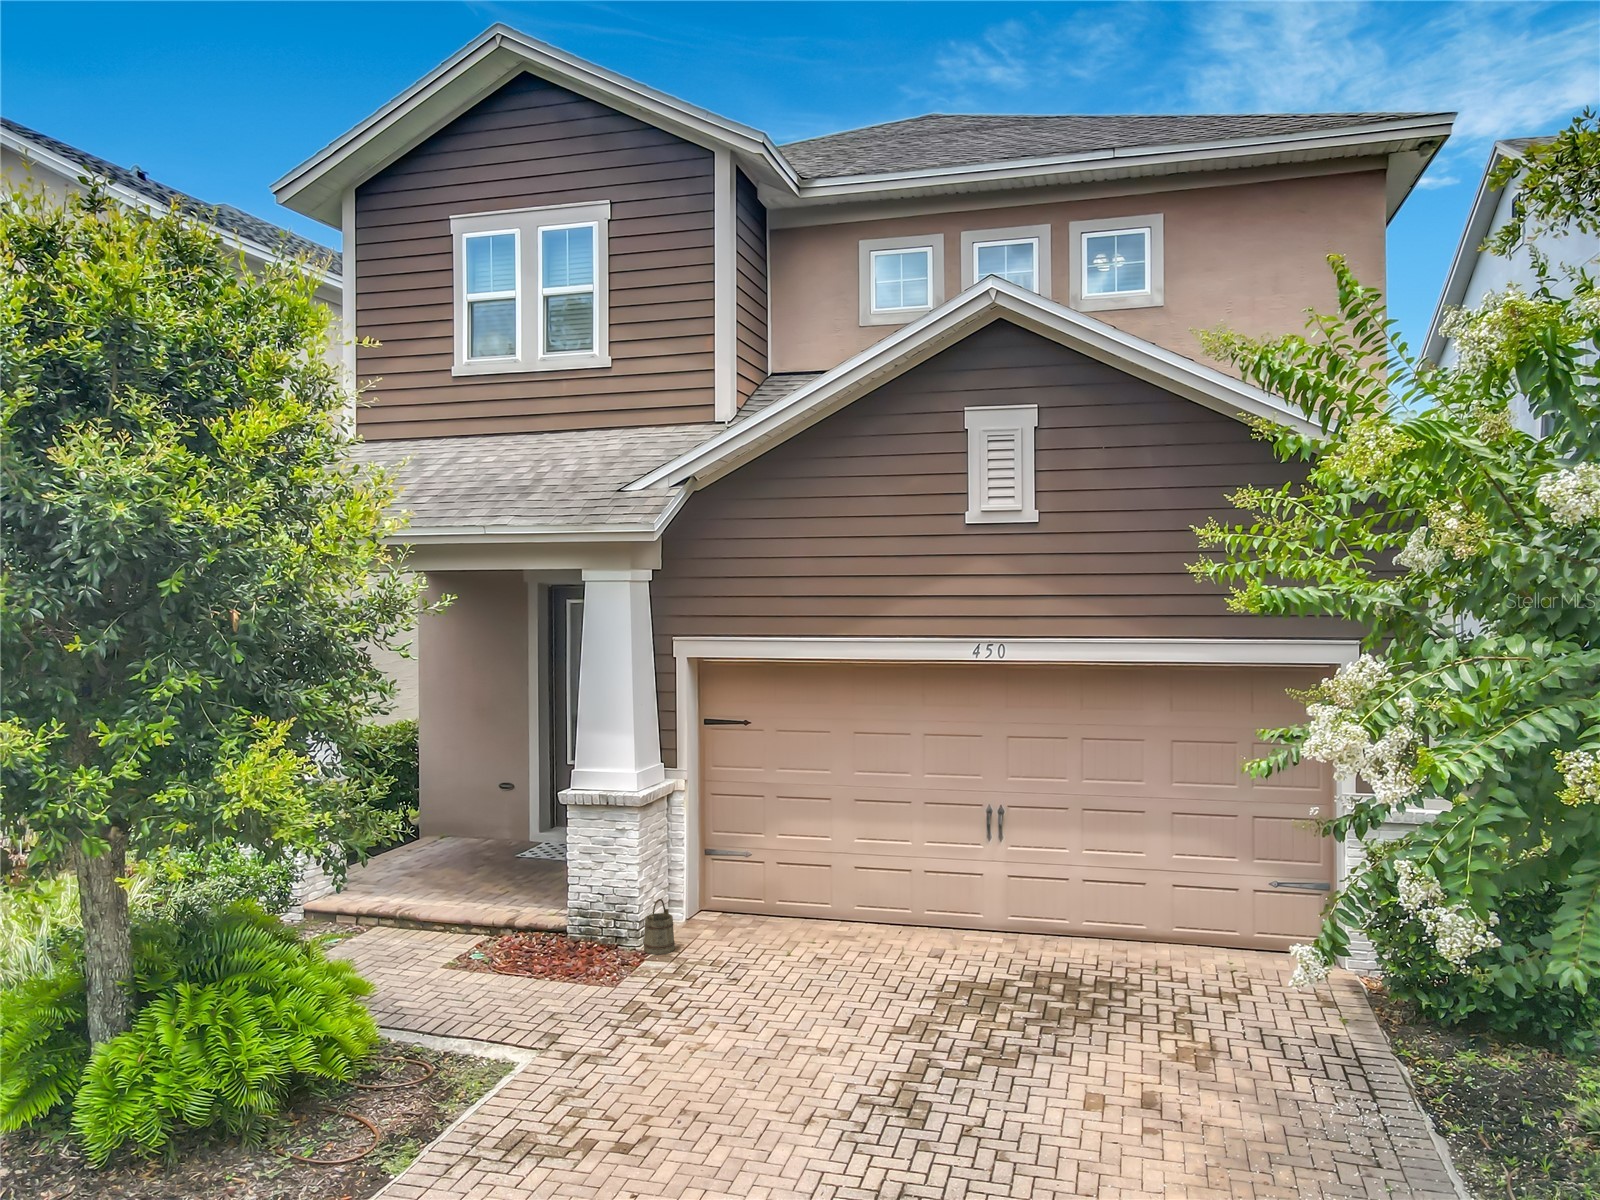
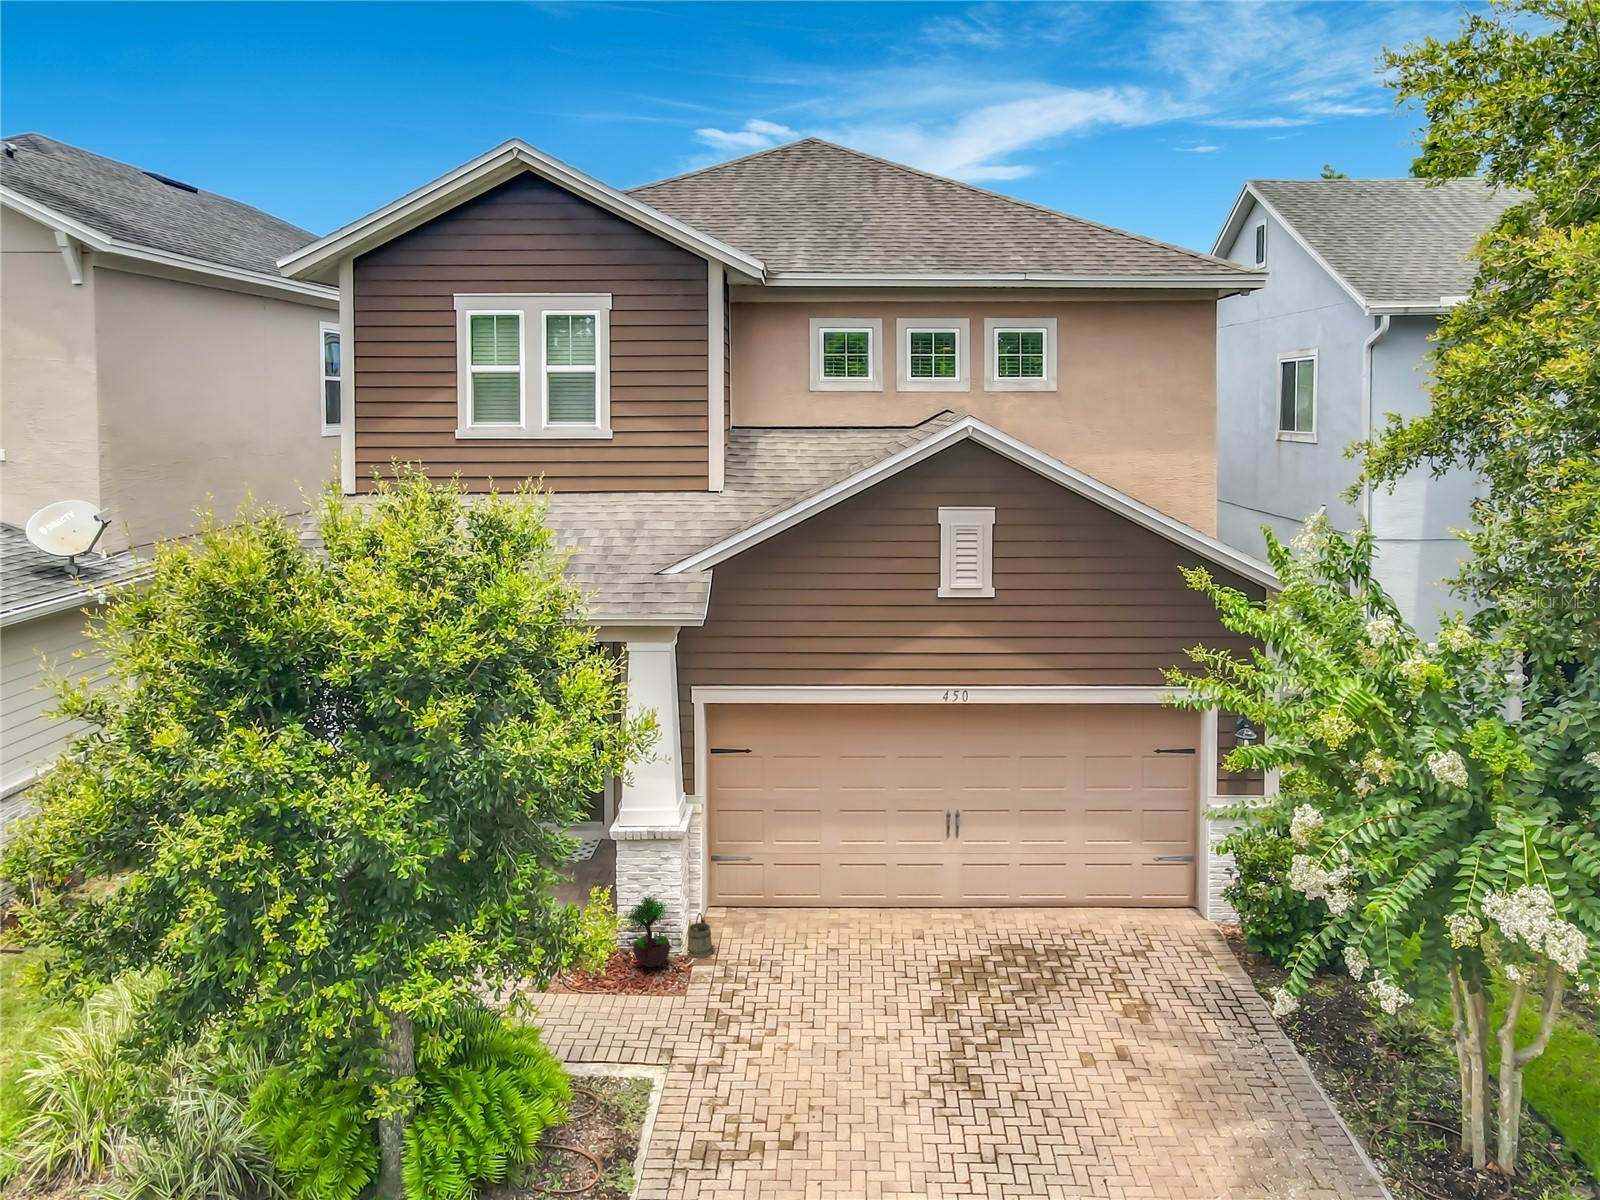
potted tree: none [557,857,618,957] -> present [624,893,670,967]

